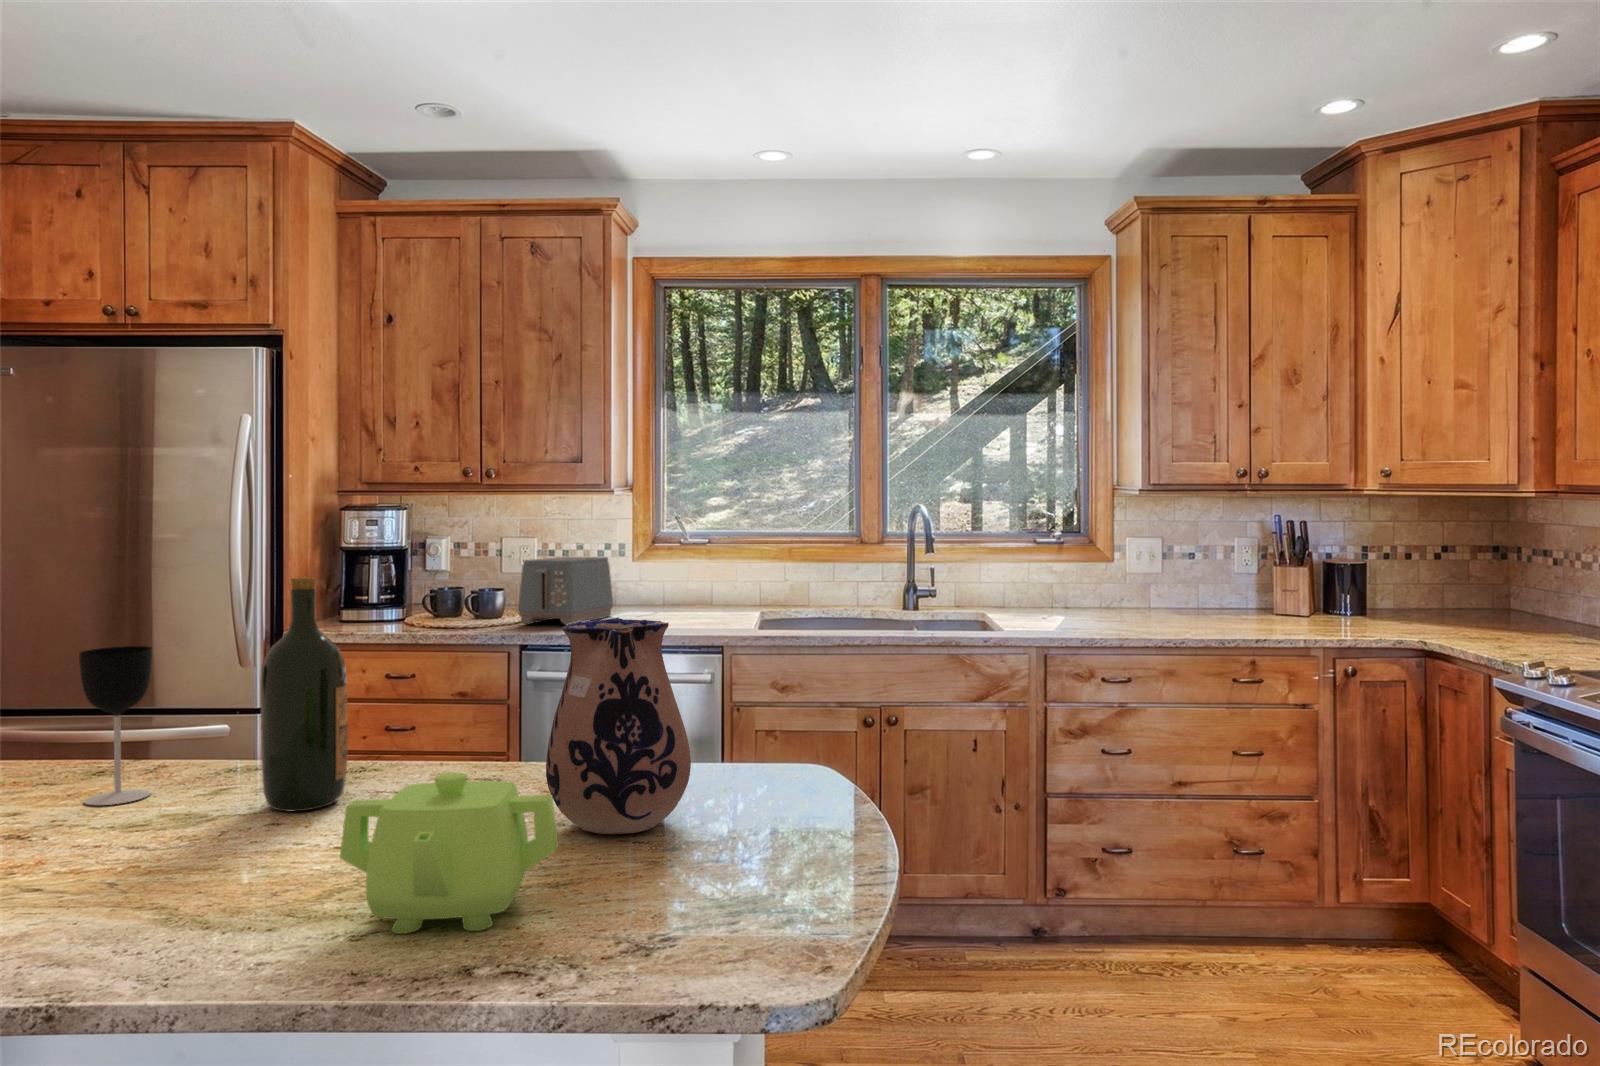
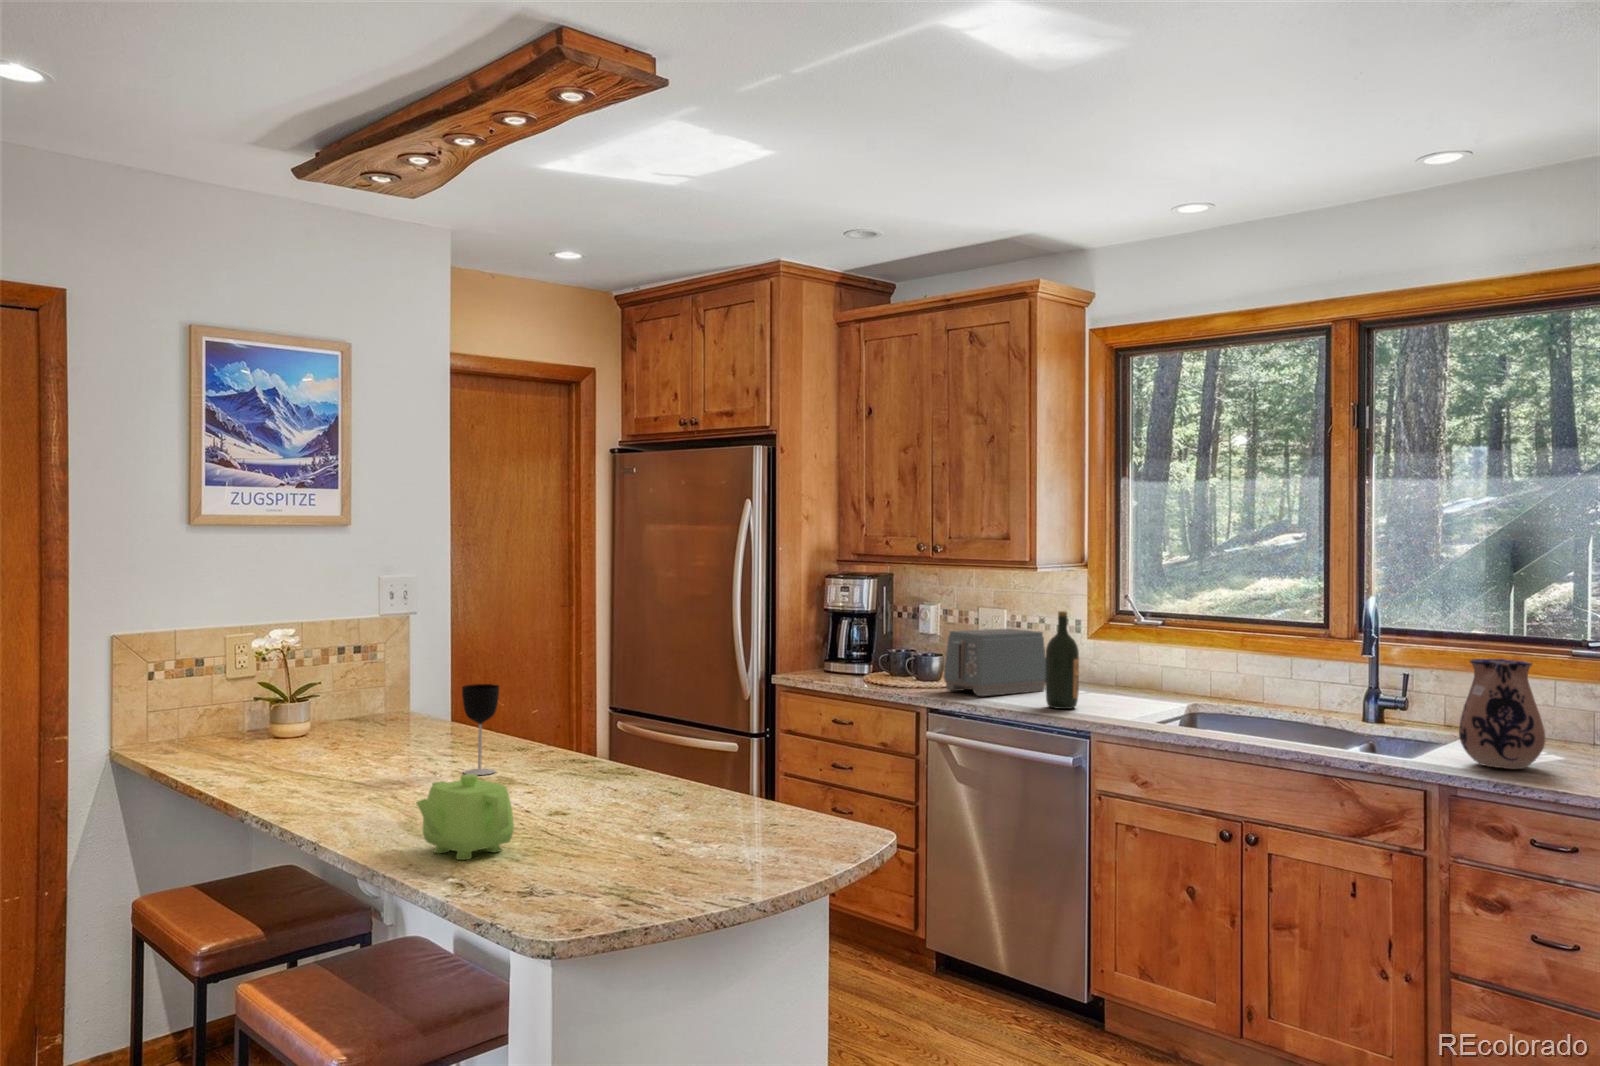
wine bottle: present [260,578,348,812] -> present [1045,611,1079,709]
ceramic pitcher: present [546,617,691,834] -> present [1459,659,1545,769]

